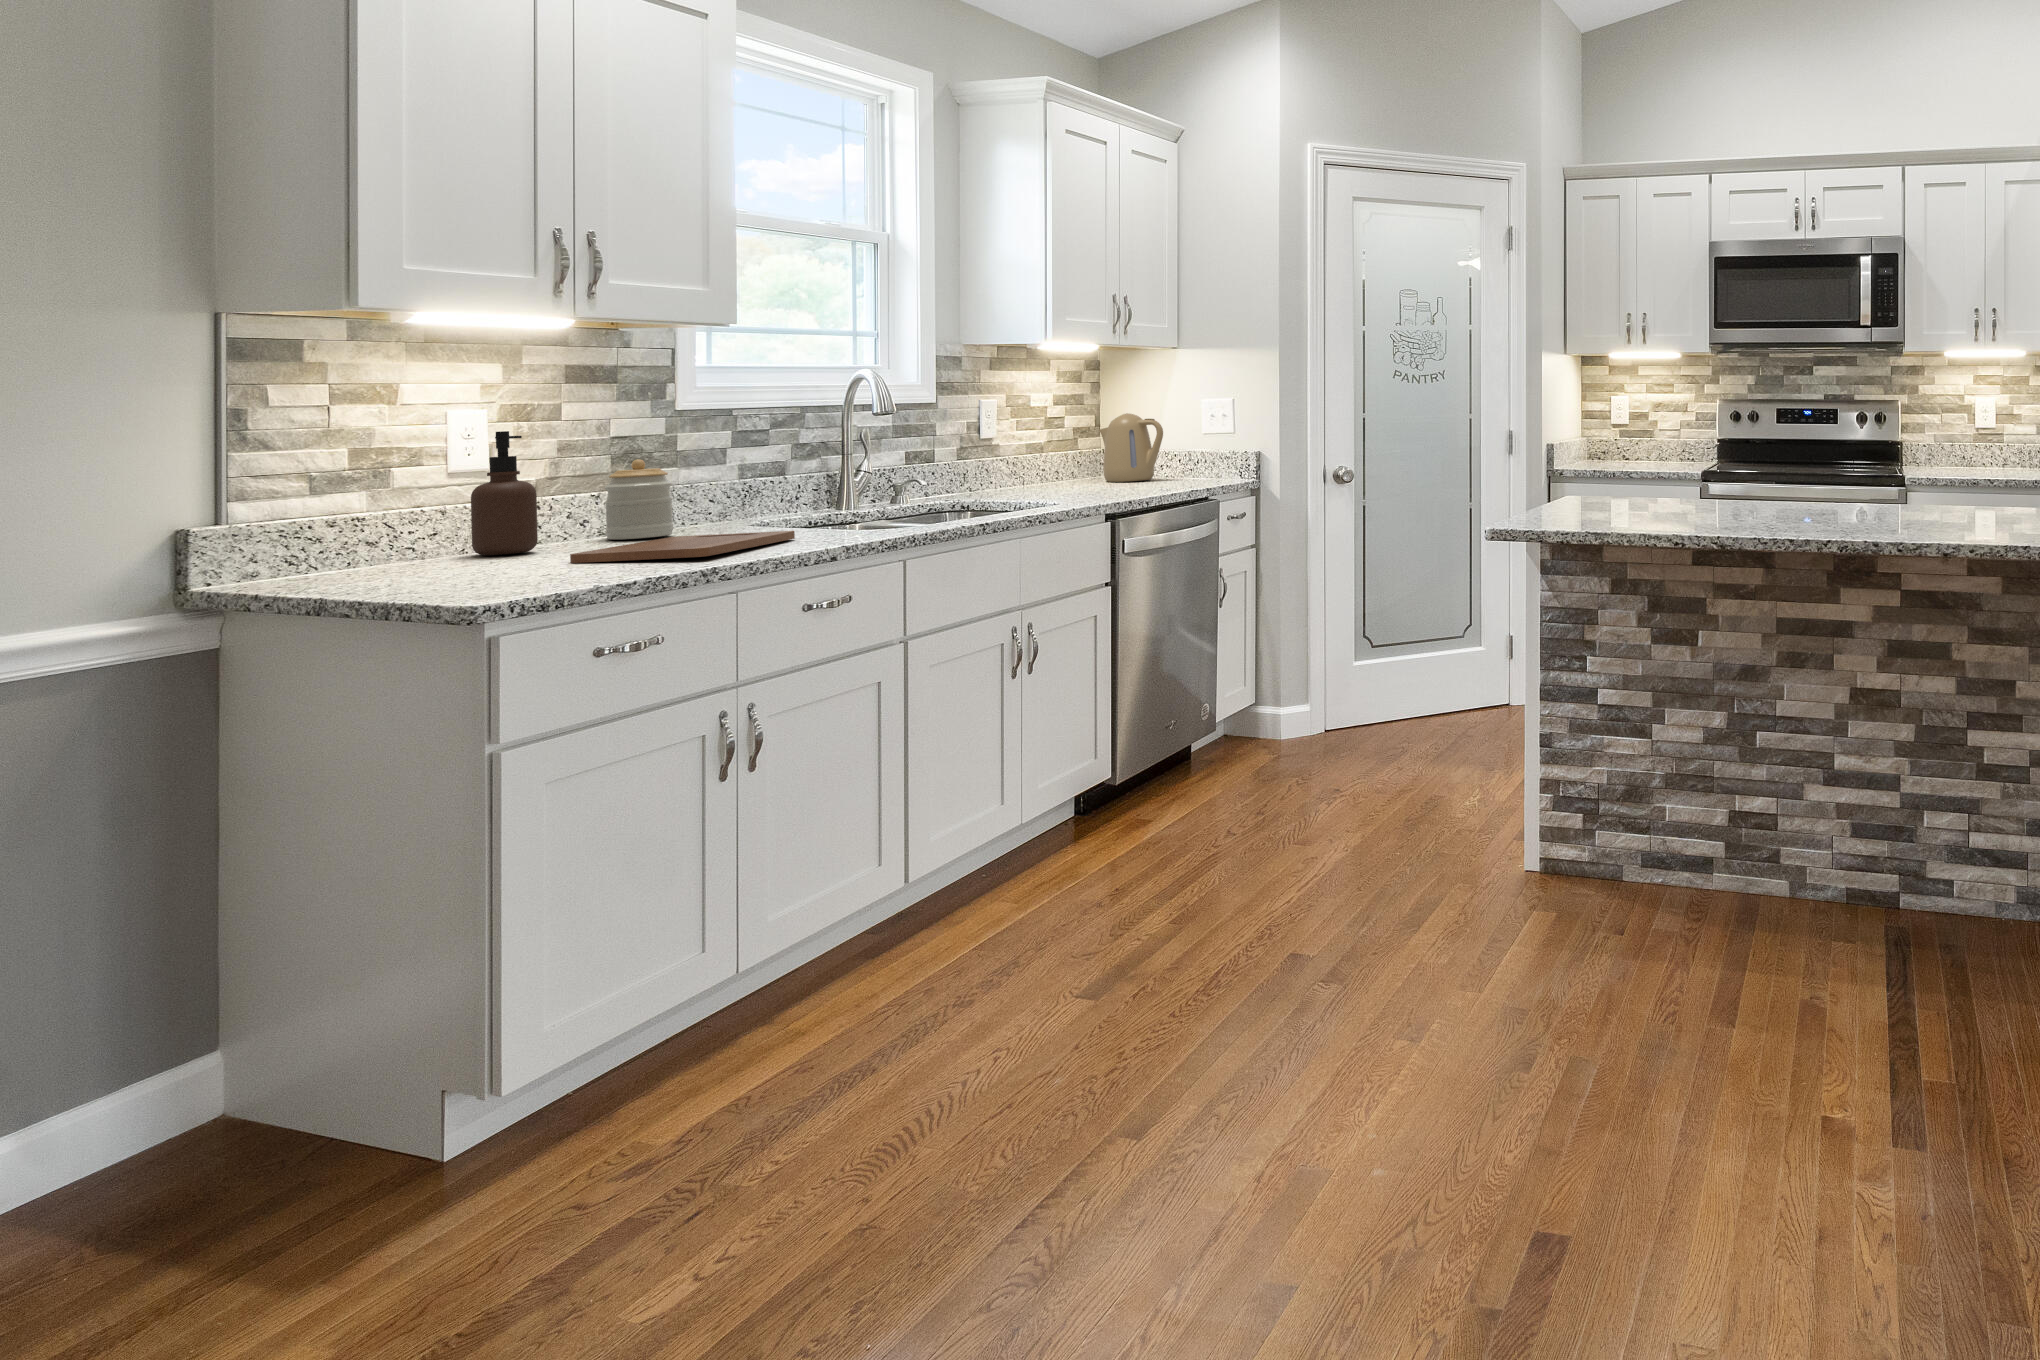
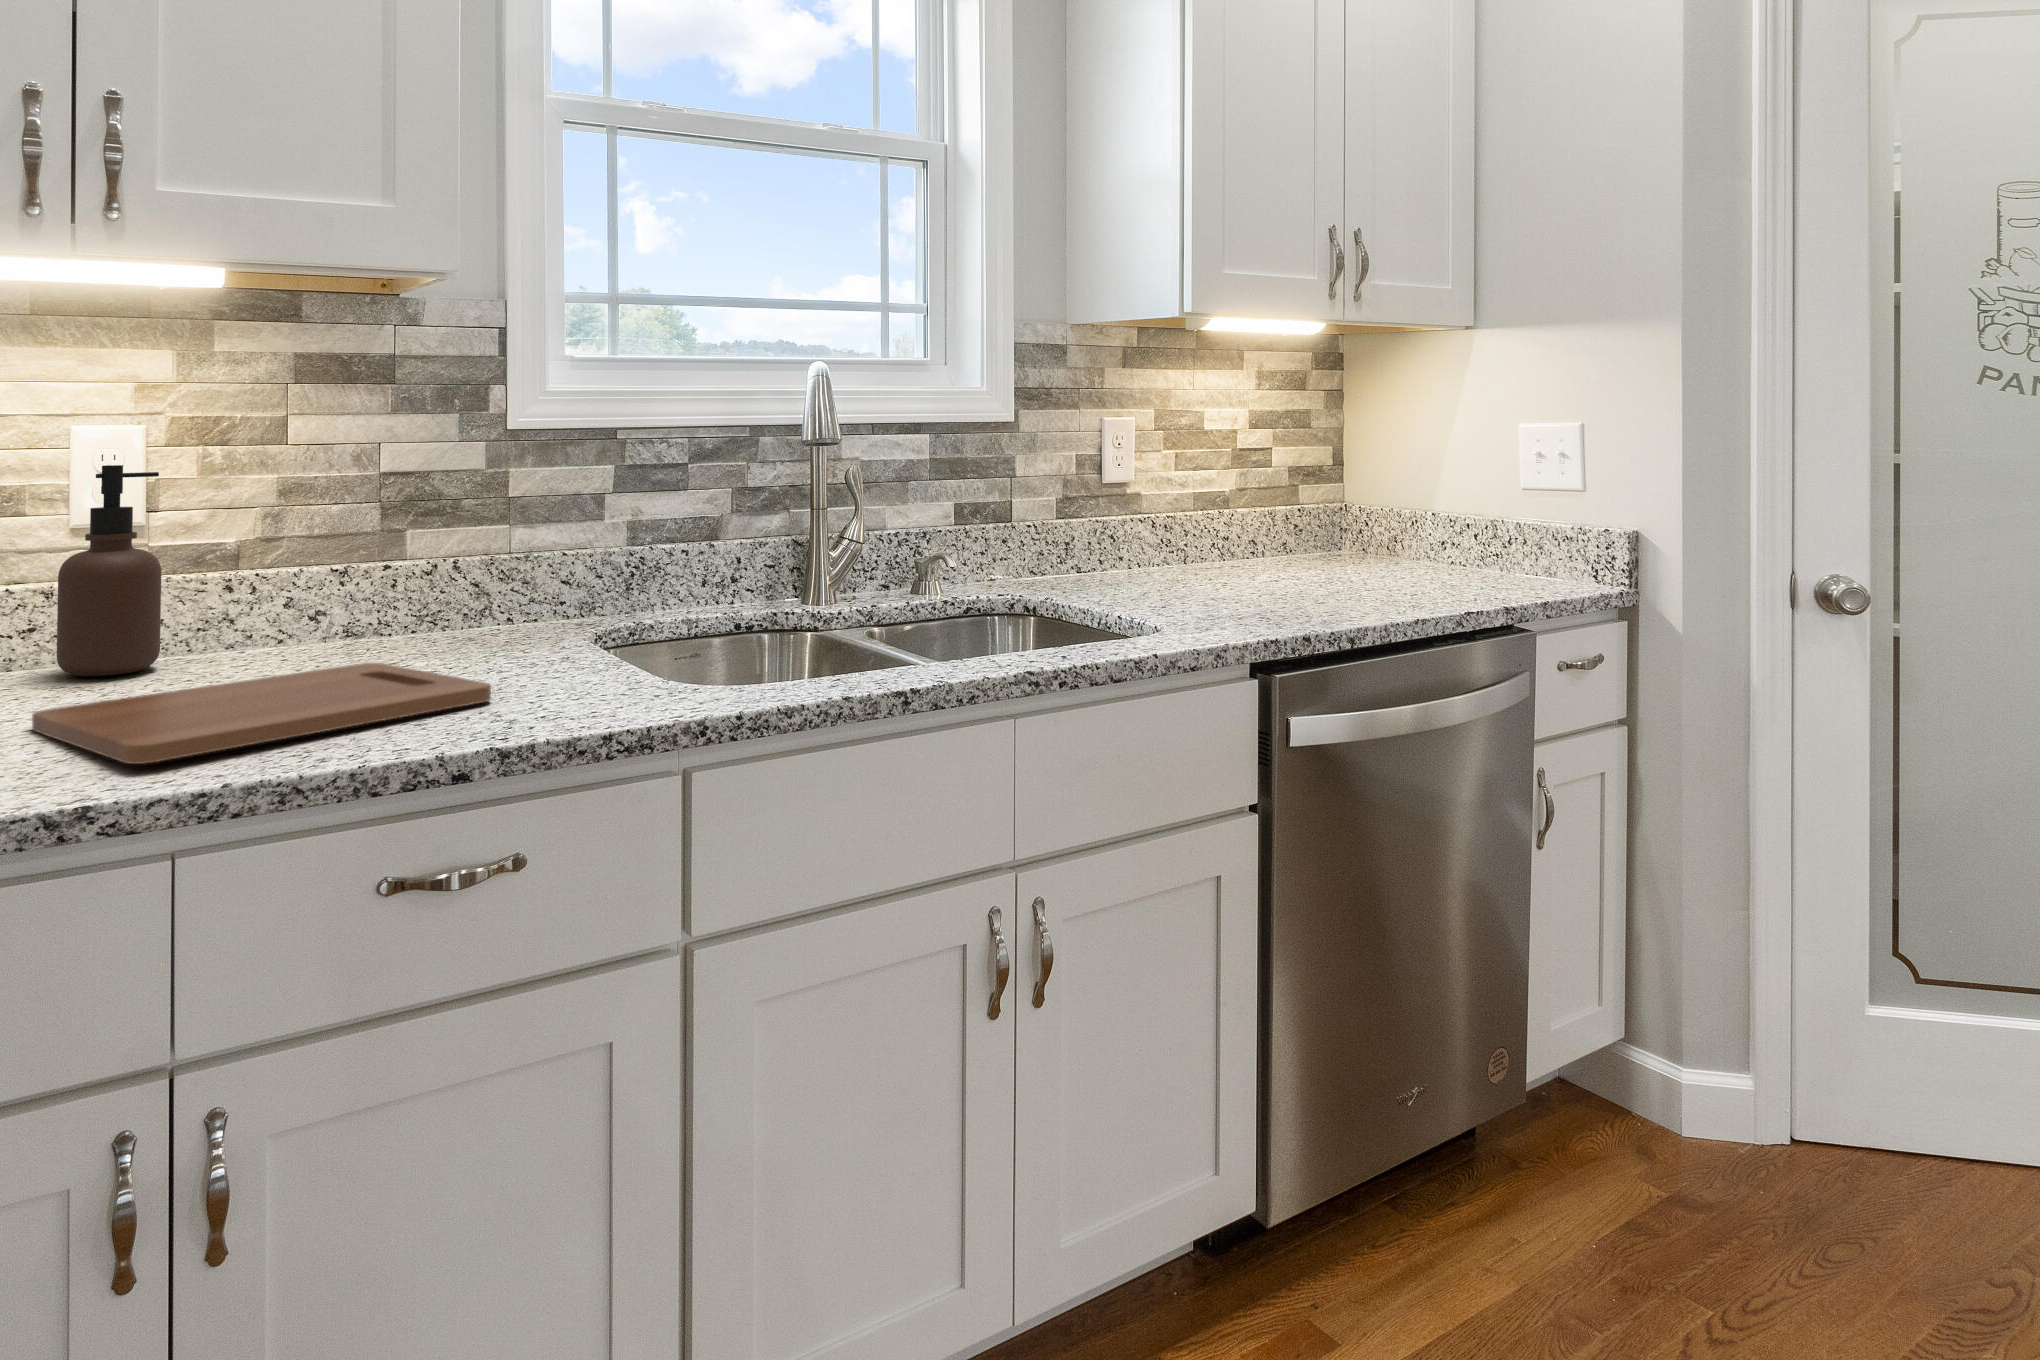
kettle: present [1099,413,1163,482] -> none [1332,446,1442,570]
jar: present [605,459,673,540] -> none [322,515,427,655]

